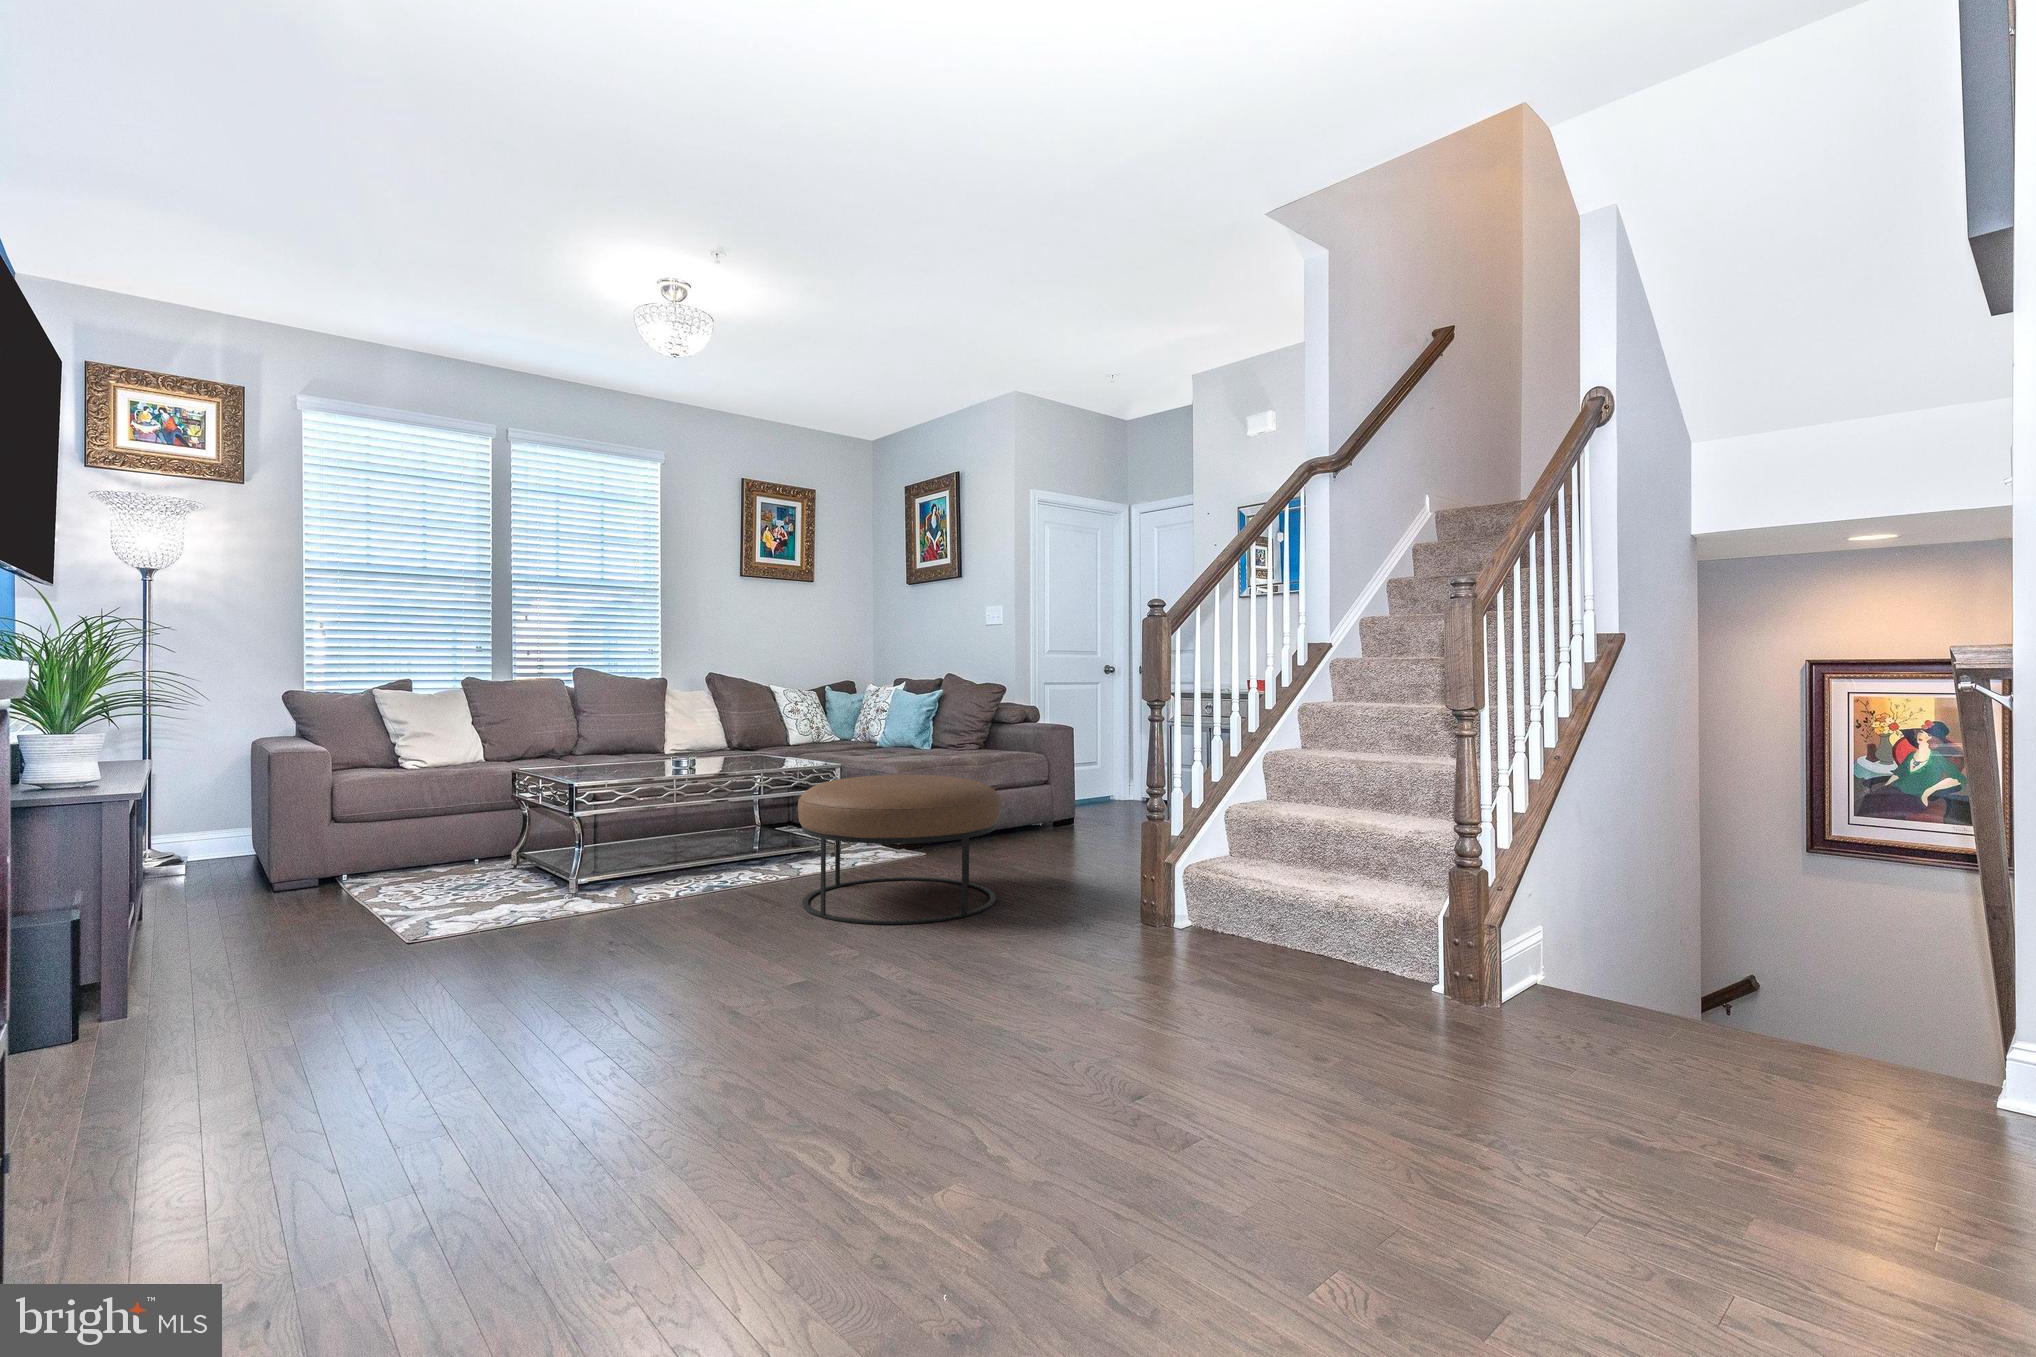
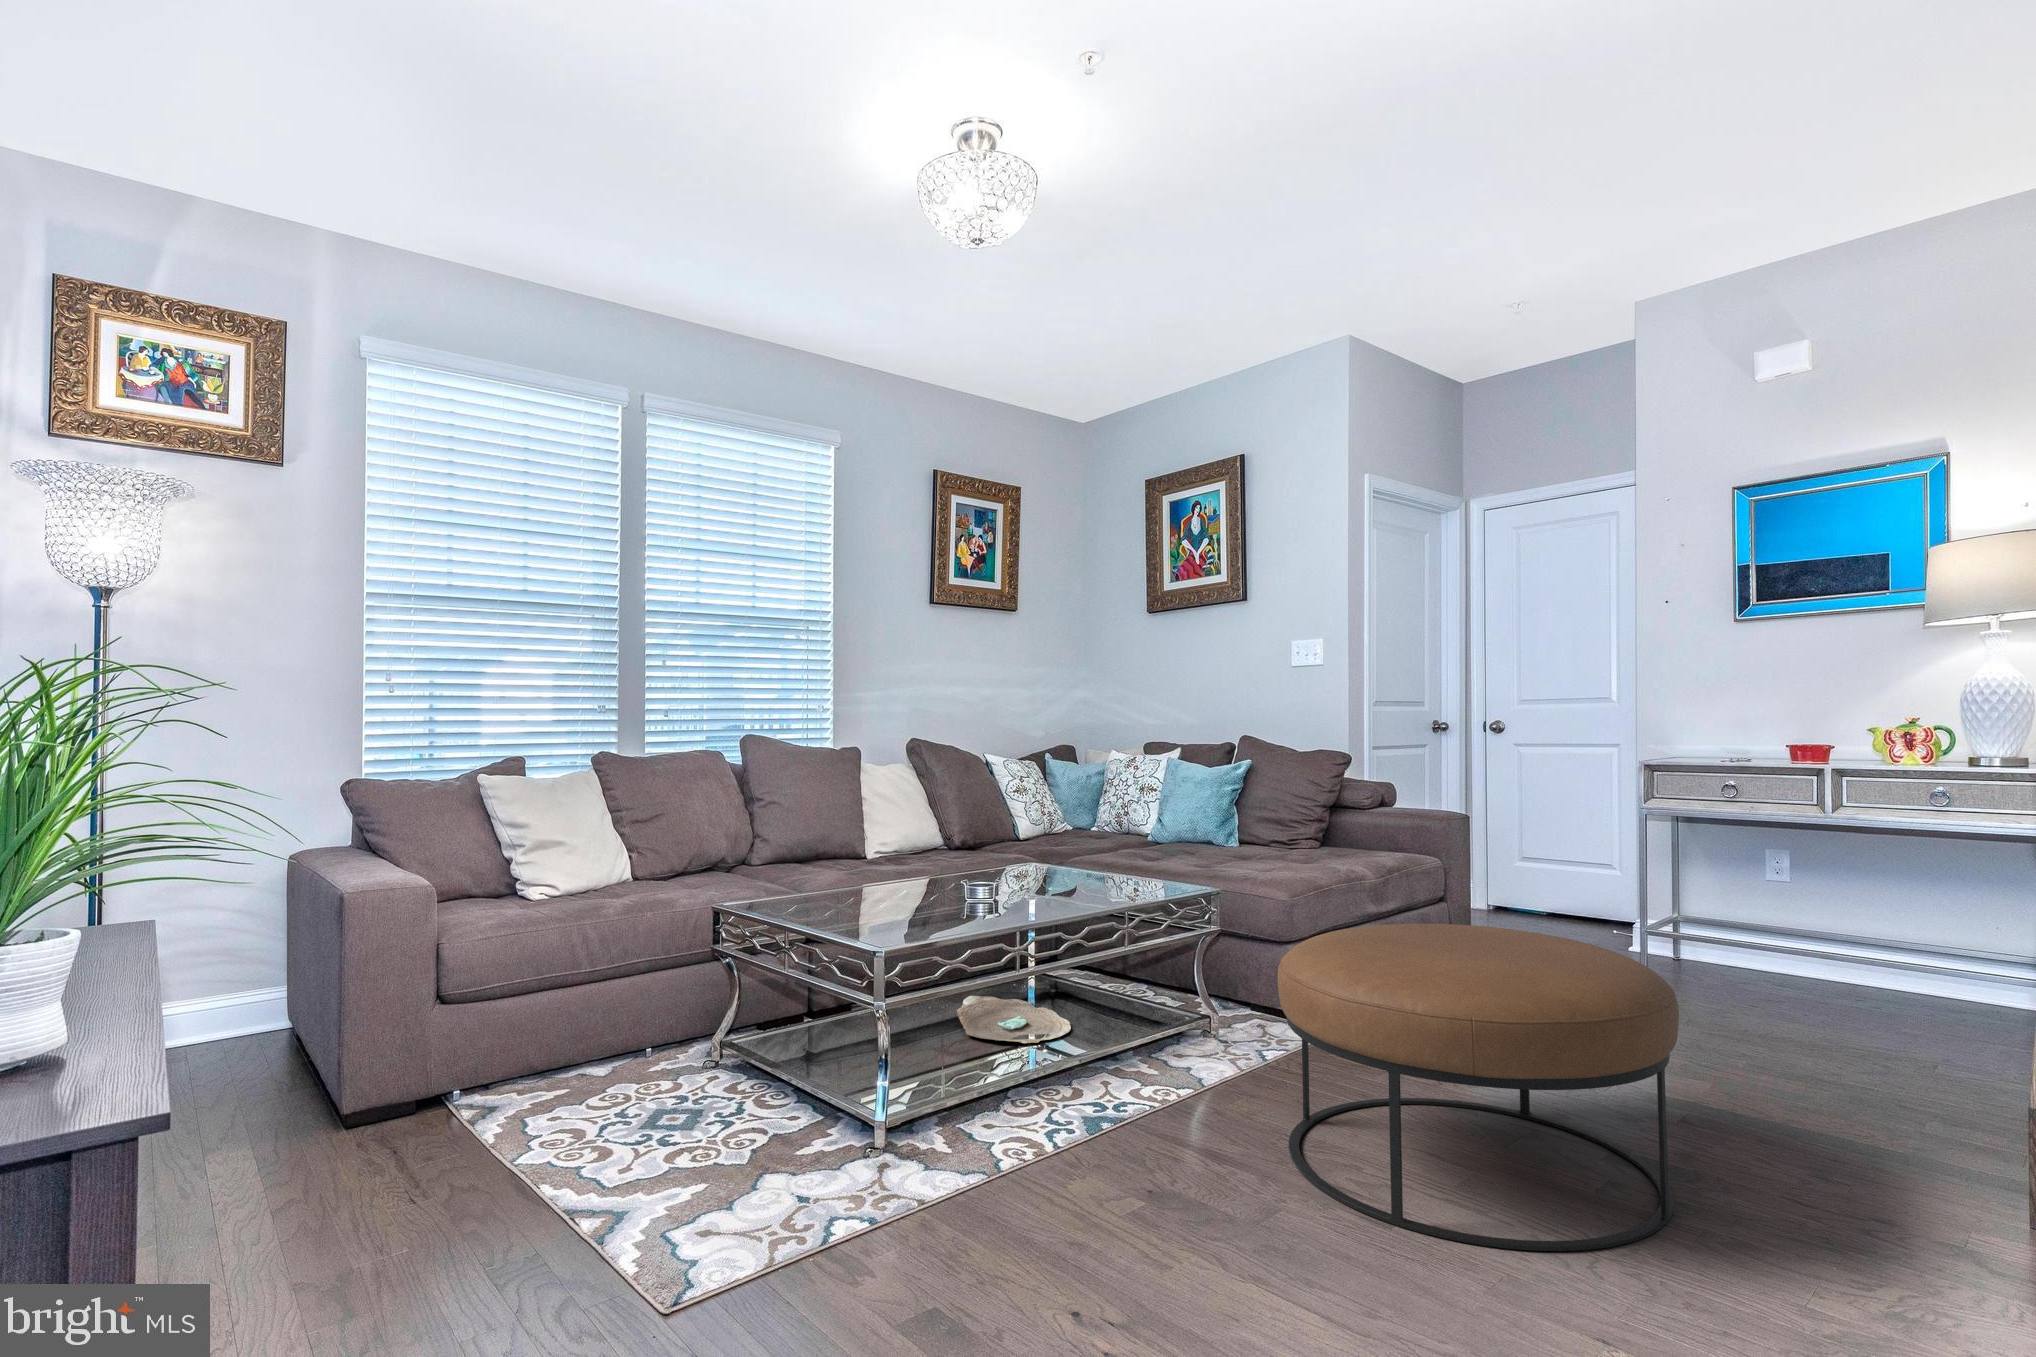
decorative bowl: none [680,832,752,854] -> present [957,996,1071,1043]

